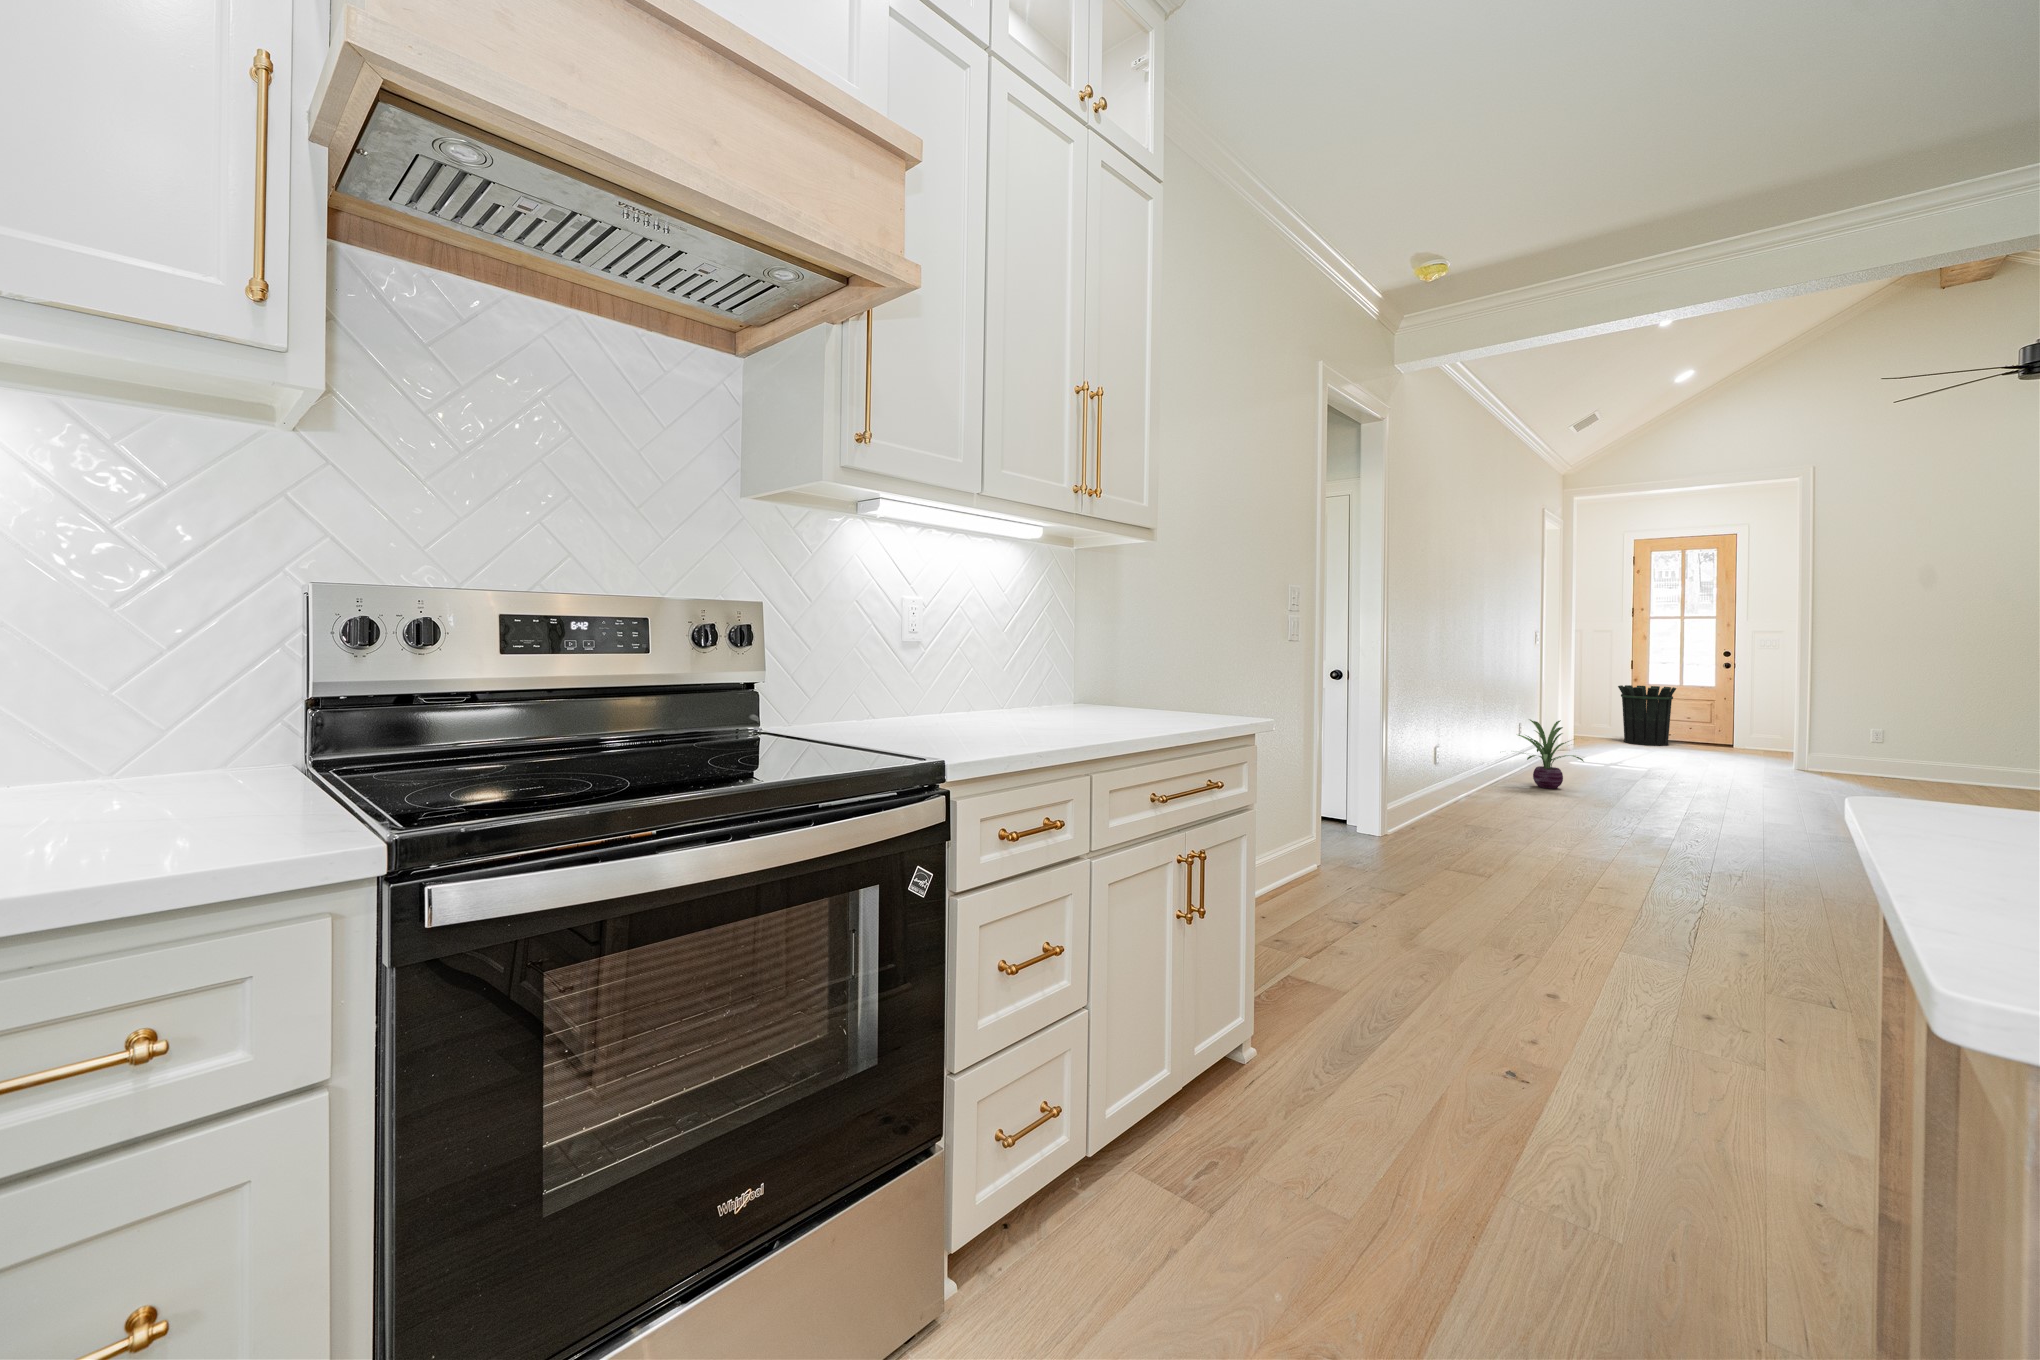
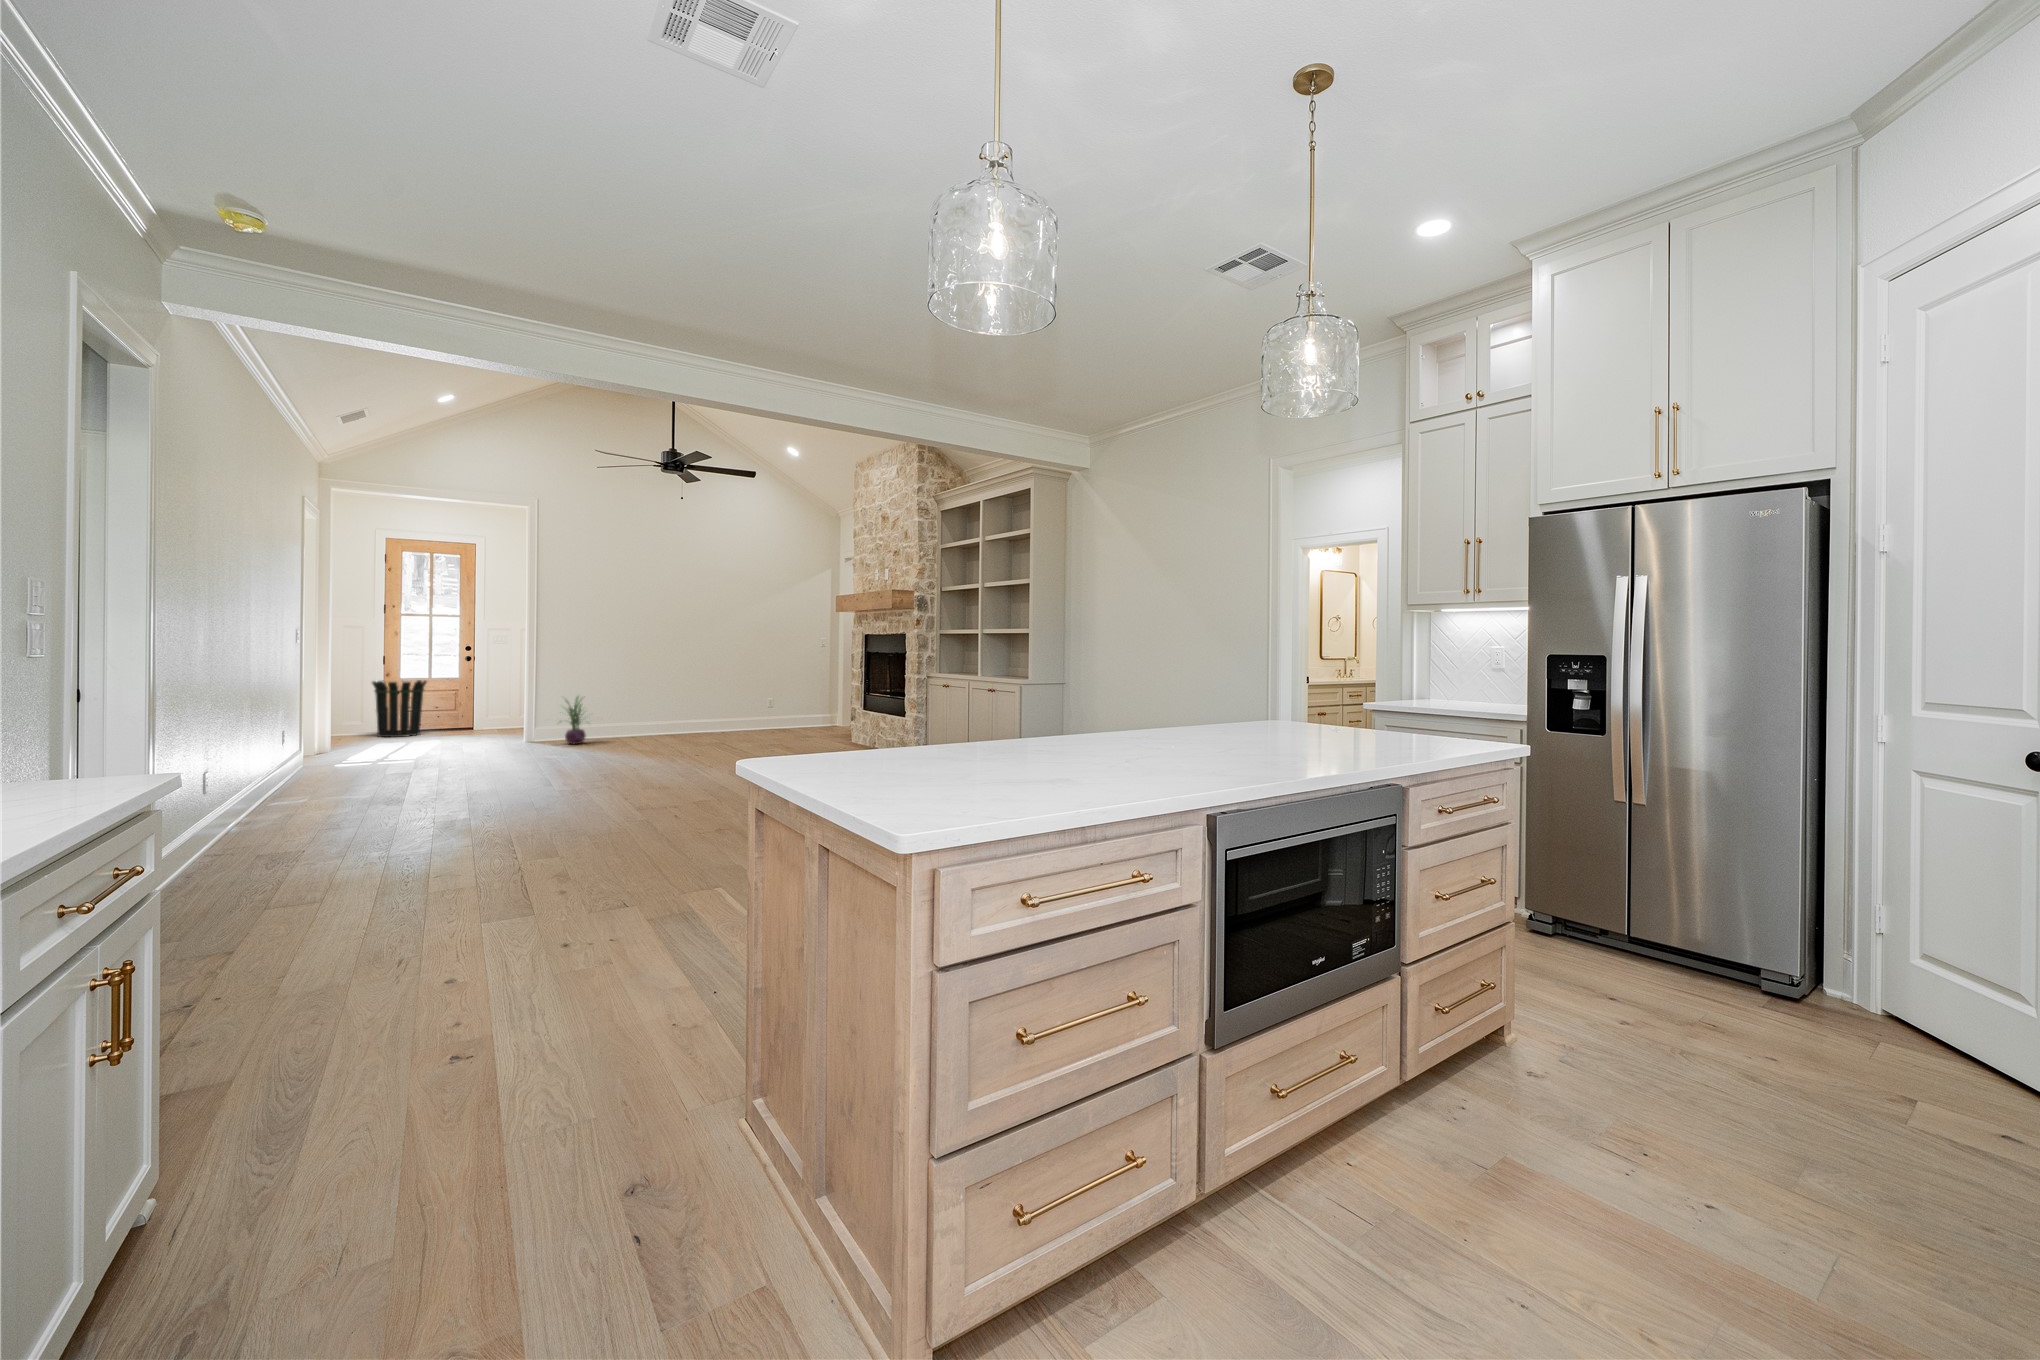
decorative plant: present [1518,720,1584,789] -> present [564,696,587,744]

